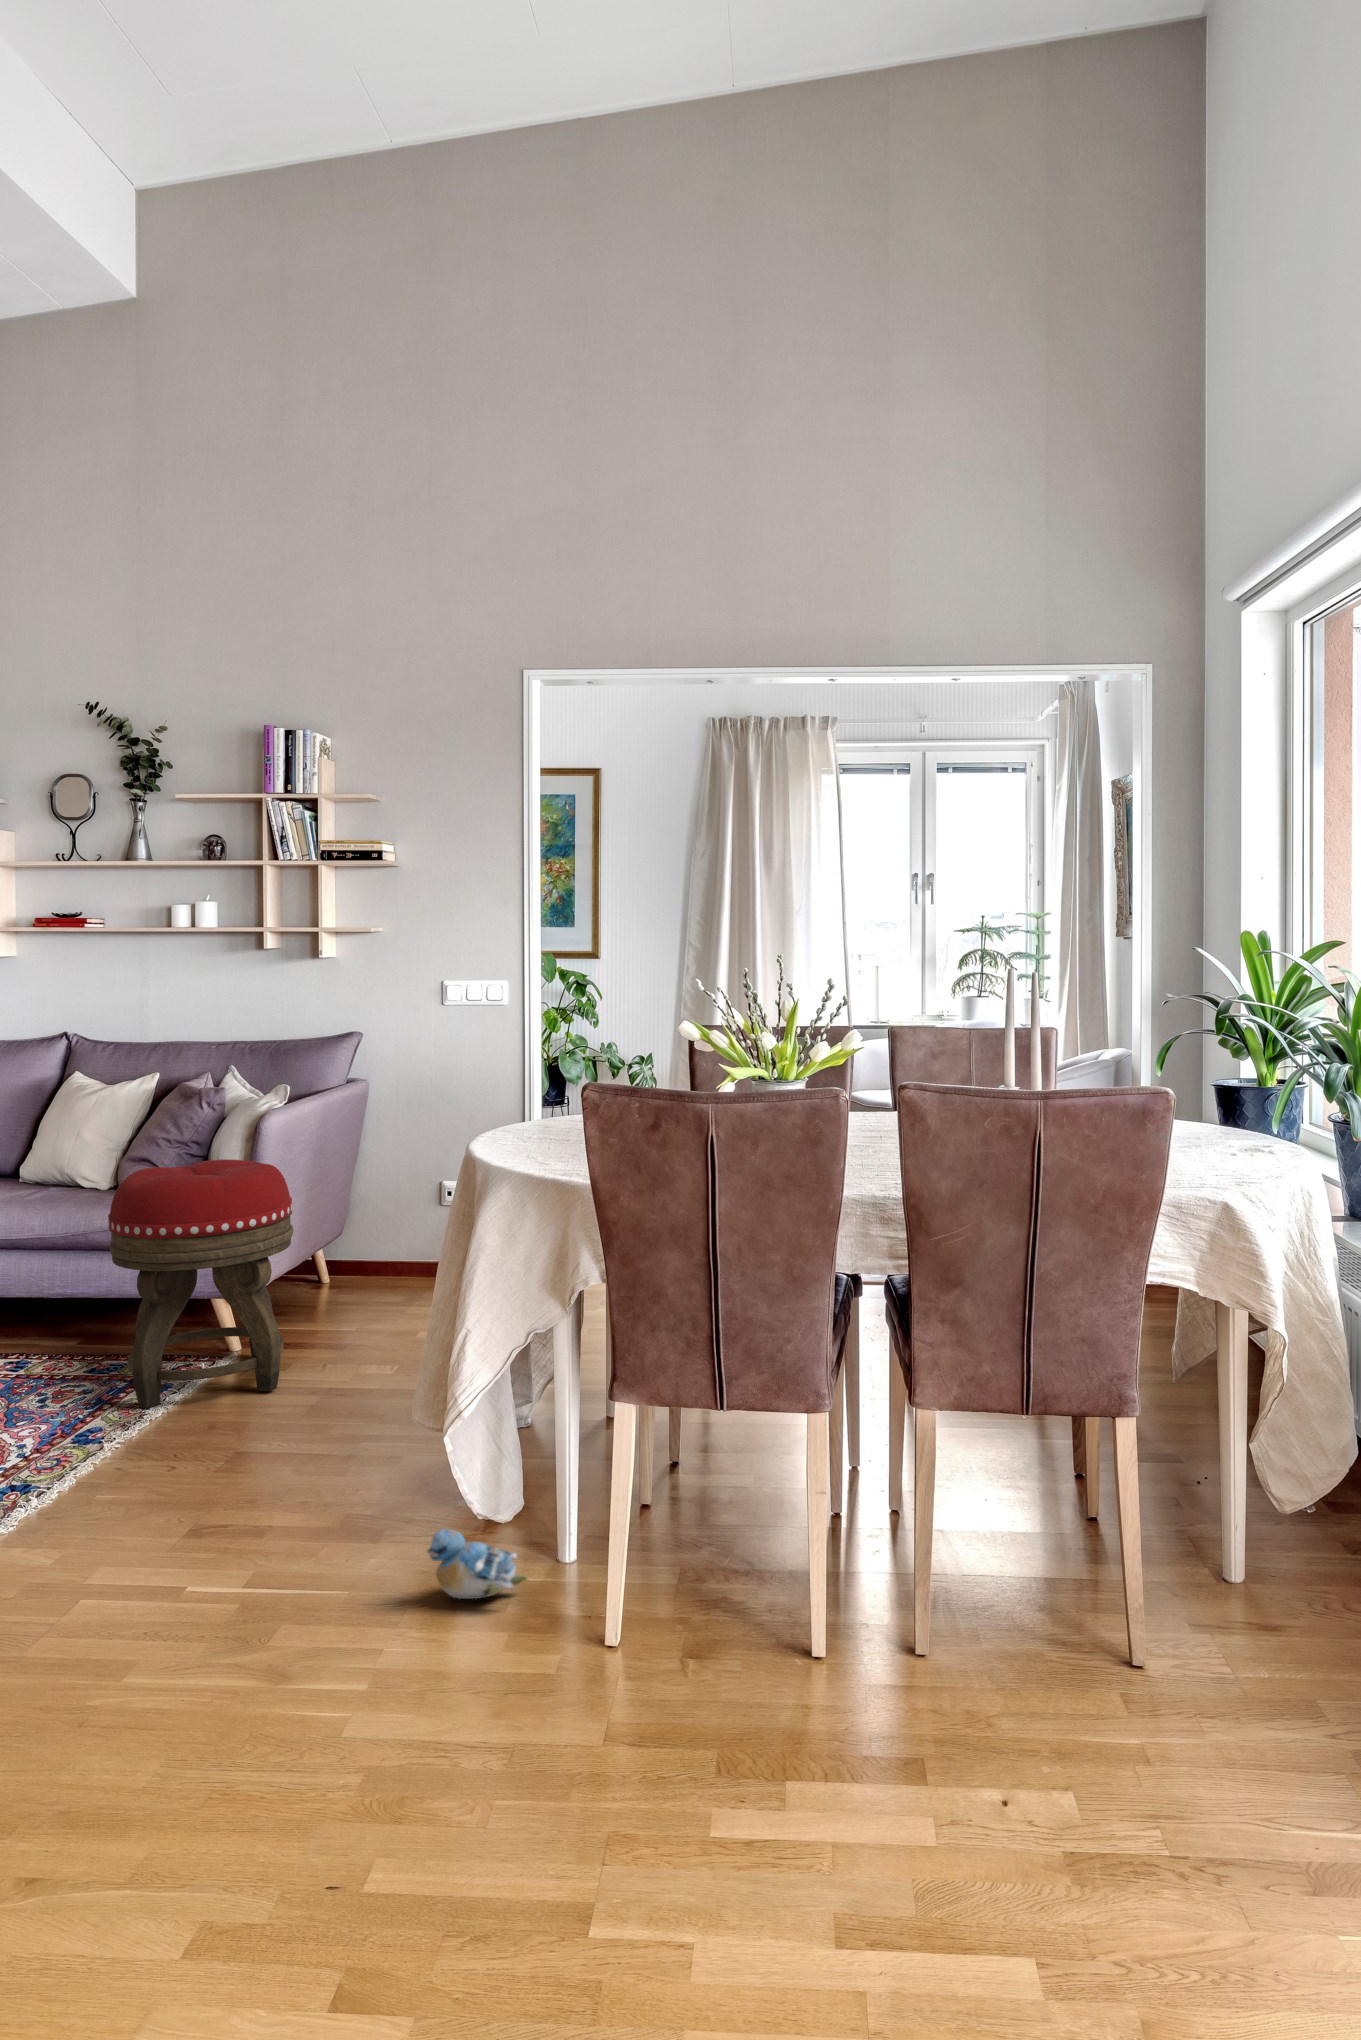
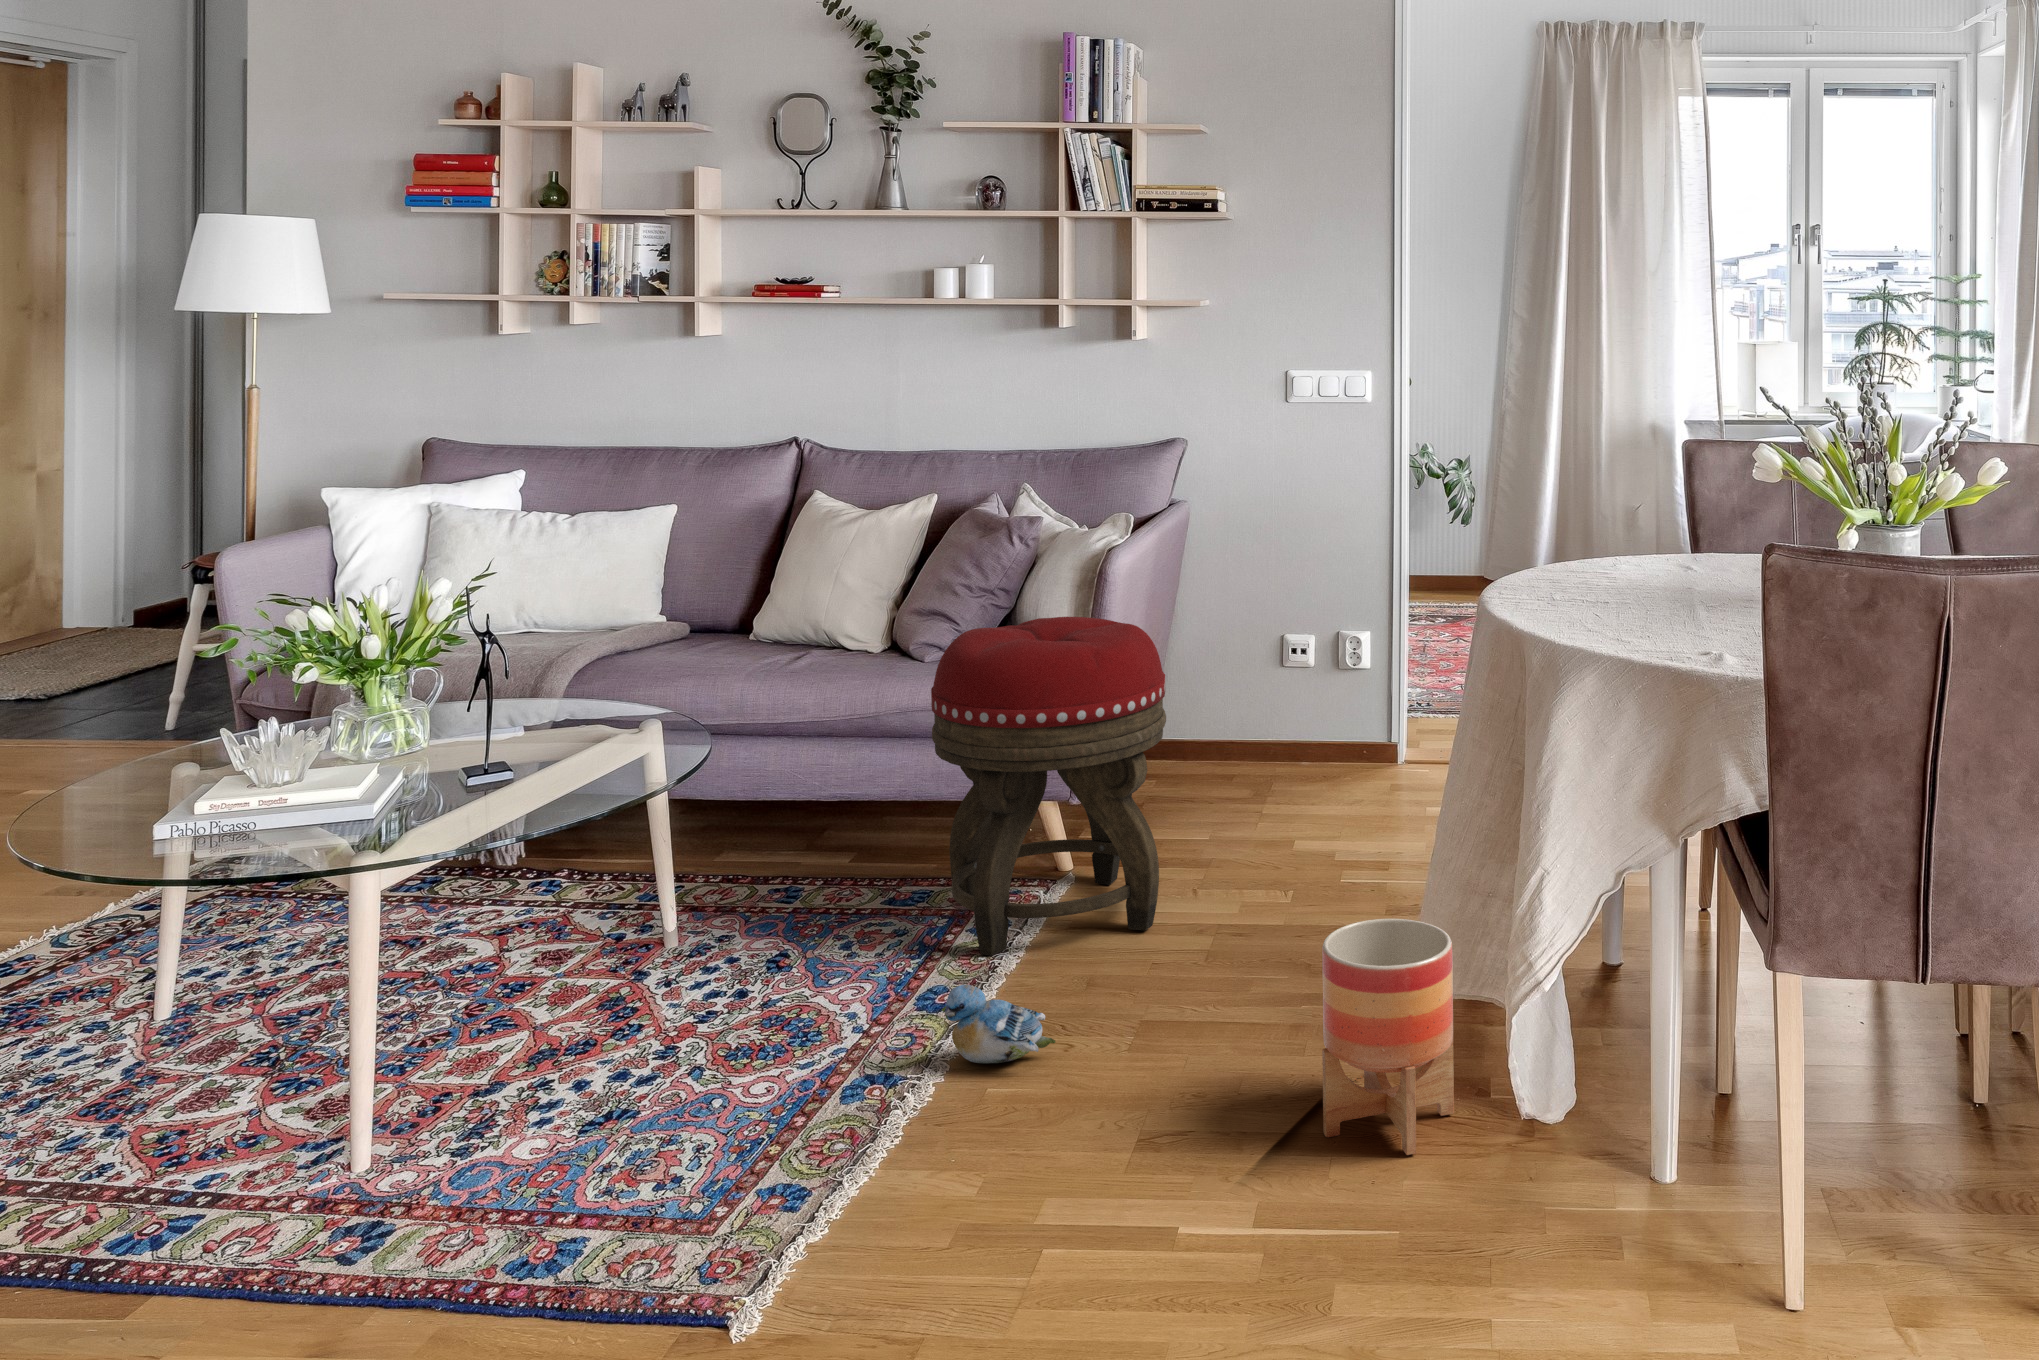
planter: none [326,1371,432,1543] -> present [1322,919,1454,1155]
plush toy: present [427,1529,527,1599] -> present [942,985,1055,1063]

